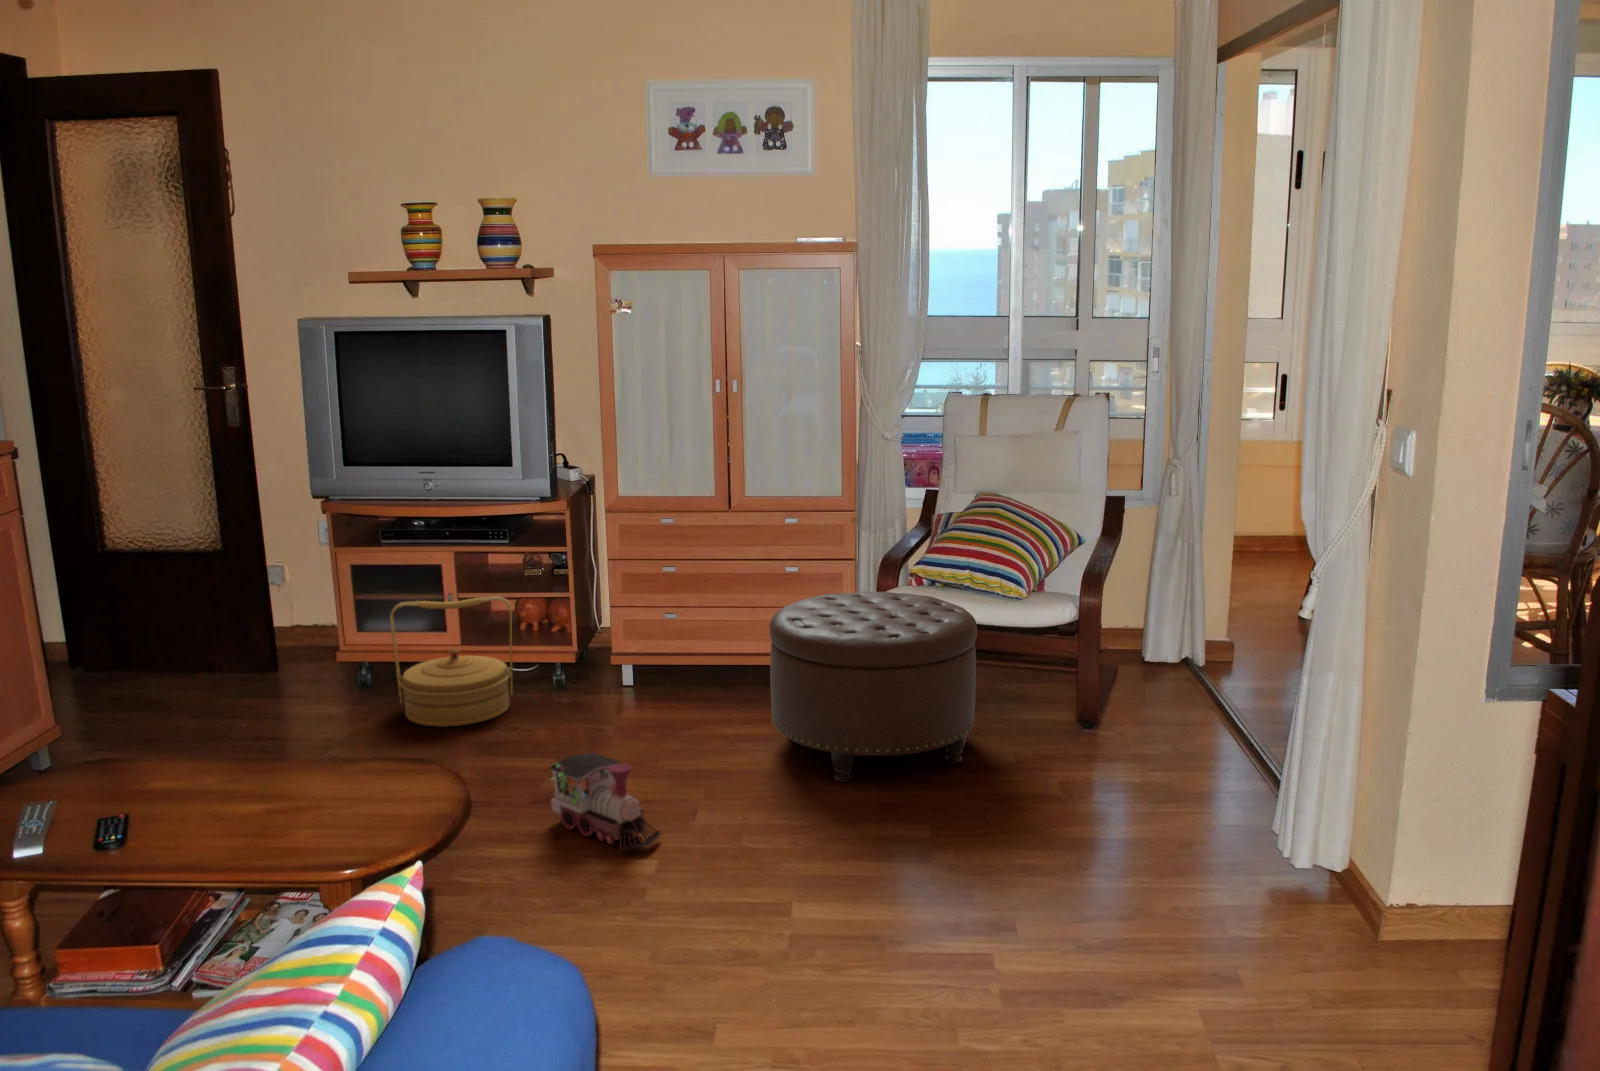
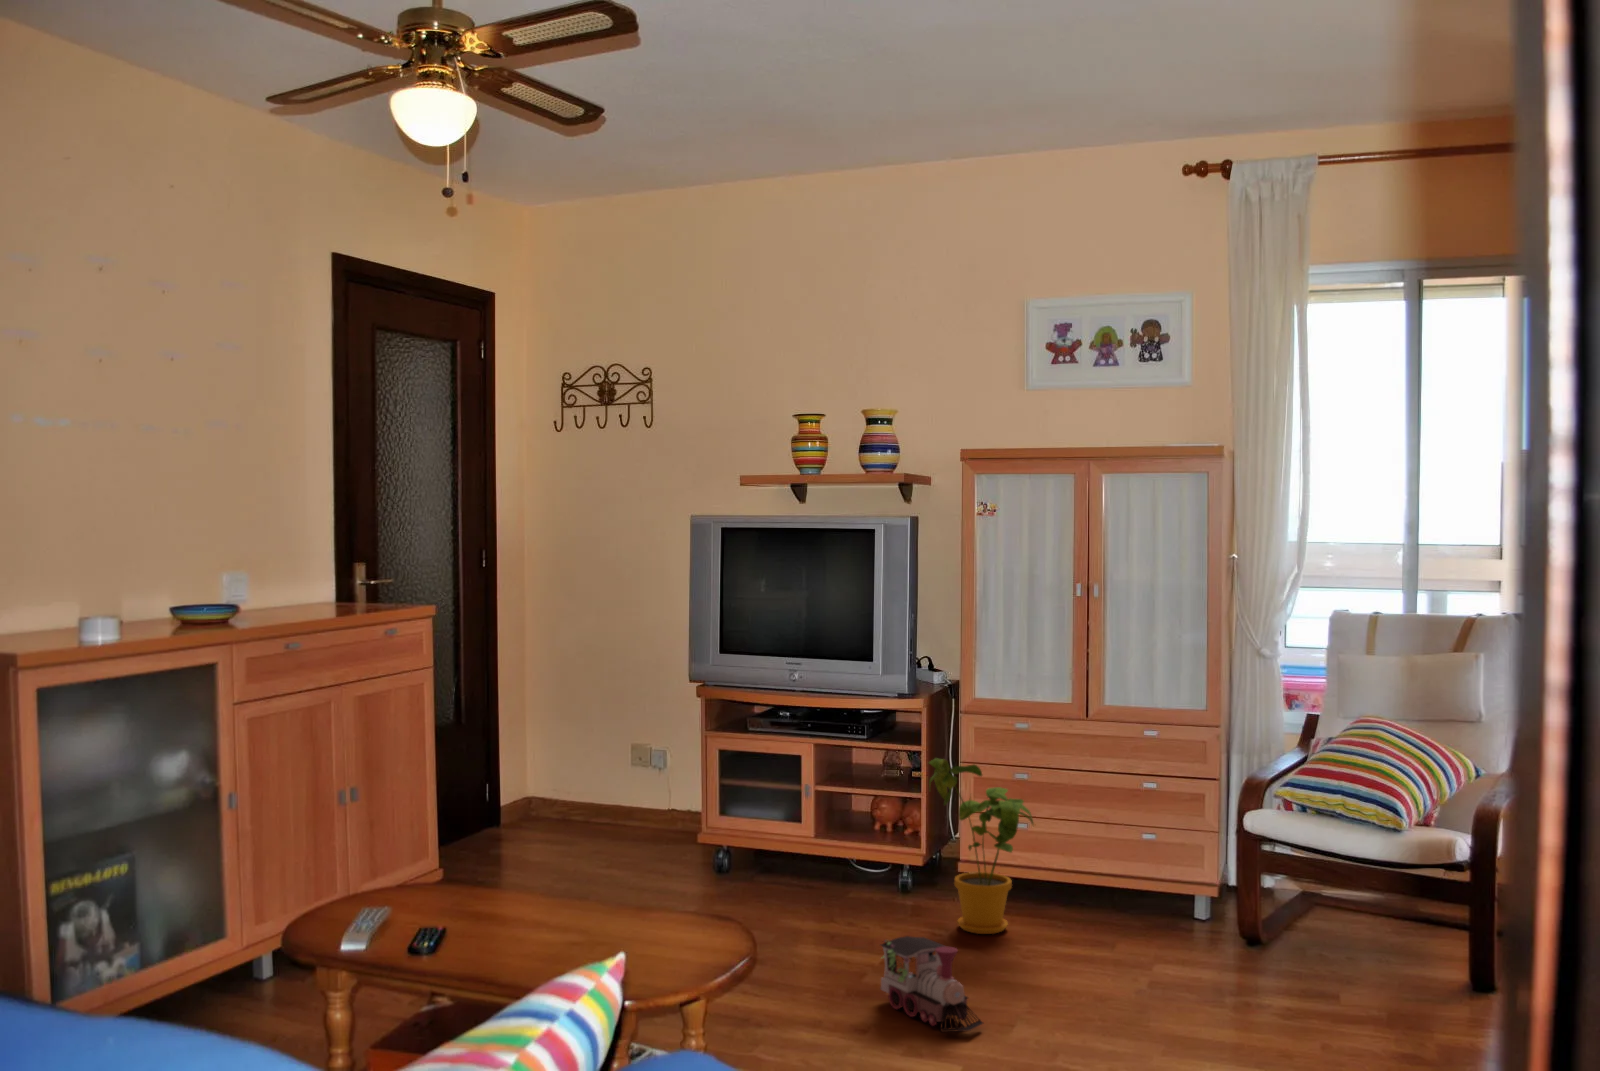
house plant: none [579,565,688,729] -> present [929,759,1033,934]
ottoman: present [770,592,977,782] -> none [1113,810,1340,1003]
woven basket: present [390,596,513,727] -> none [750,785,864,911]

